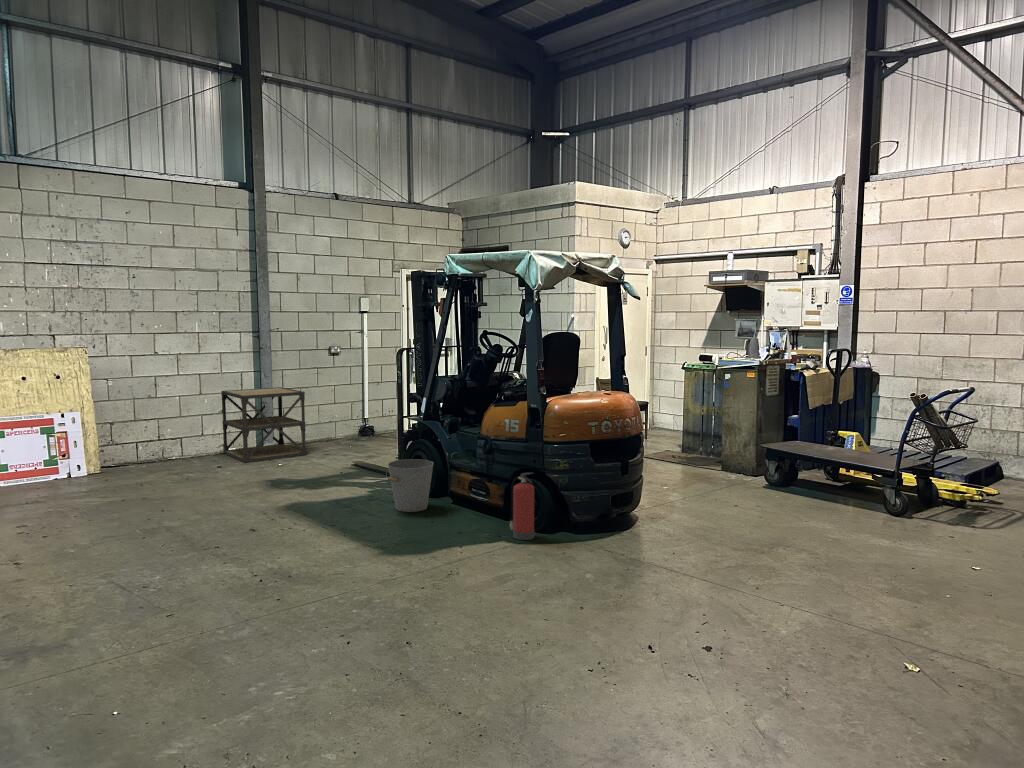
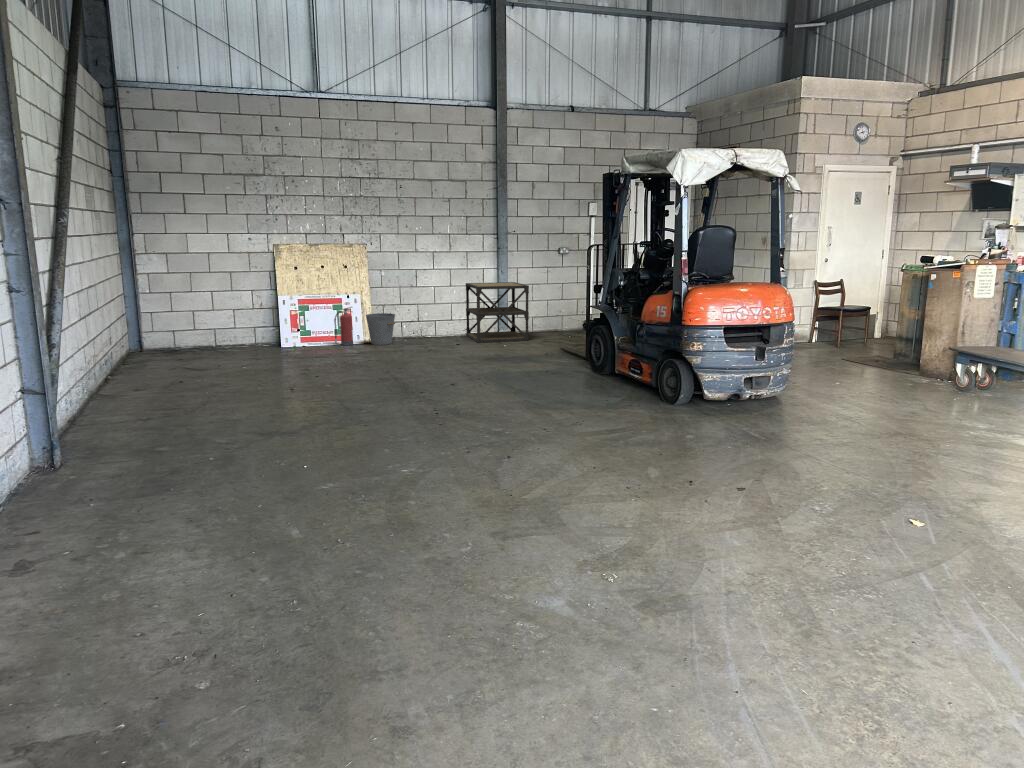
bucket: present [388,459,434,512] -> present [366,313,395,345]
fire extinguisher: present [510,473,534,540] -> present [334,307,353,346]

